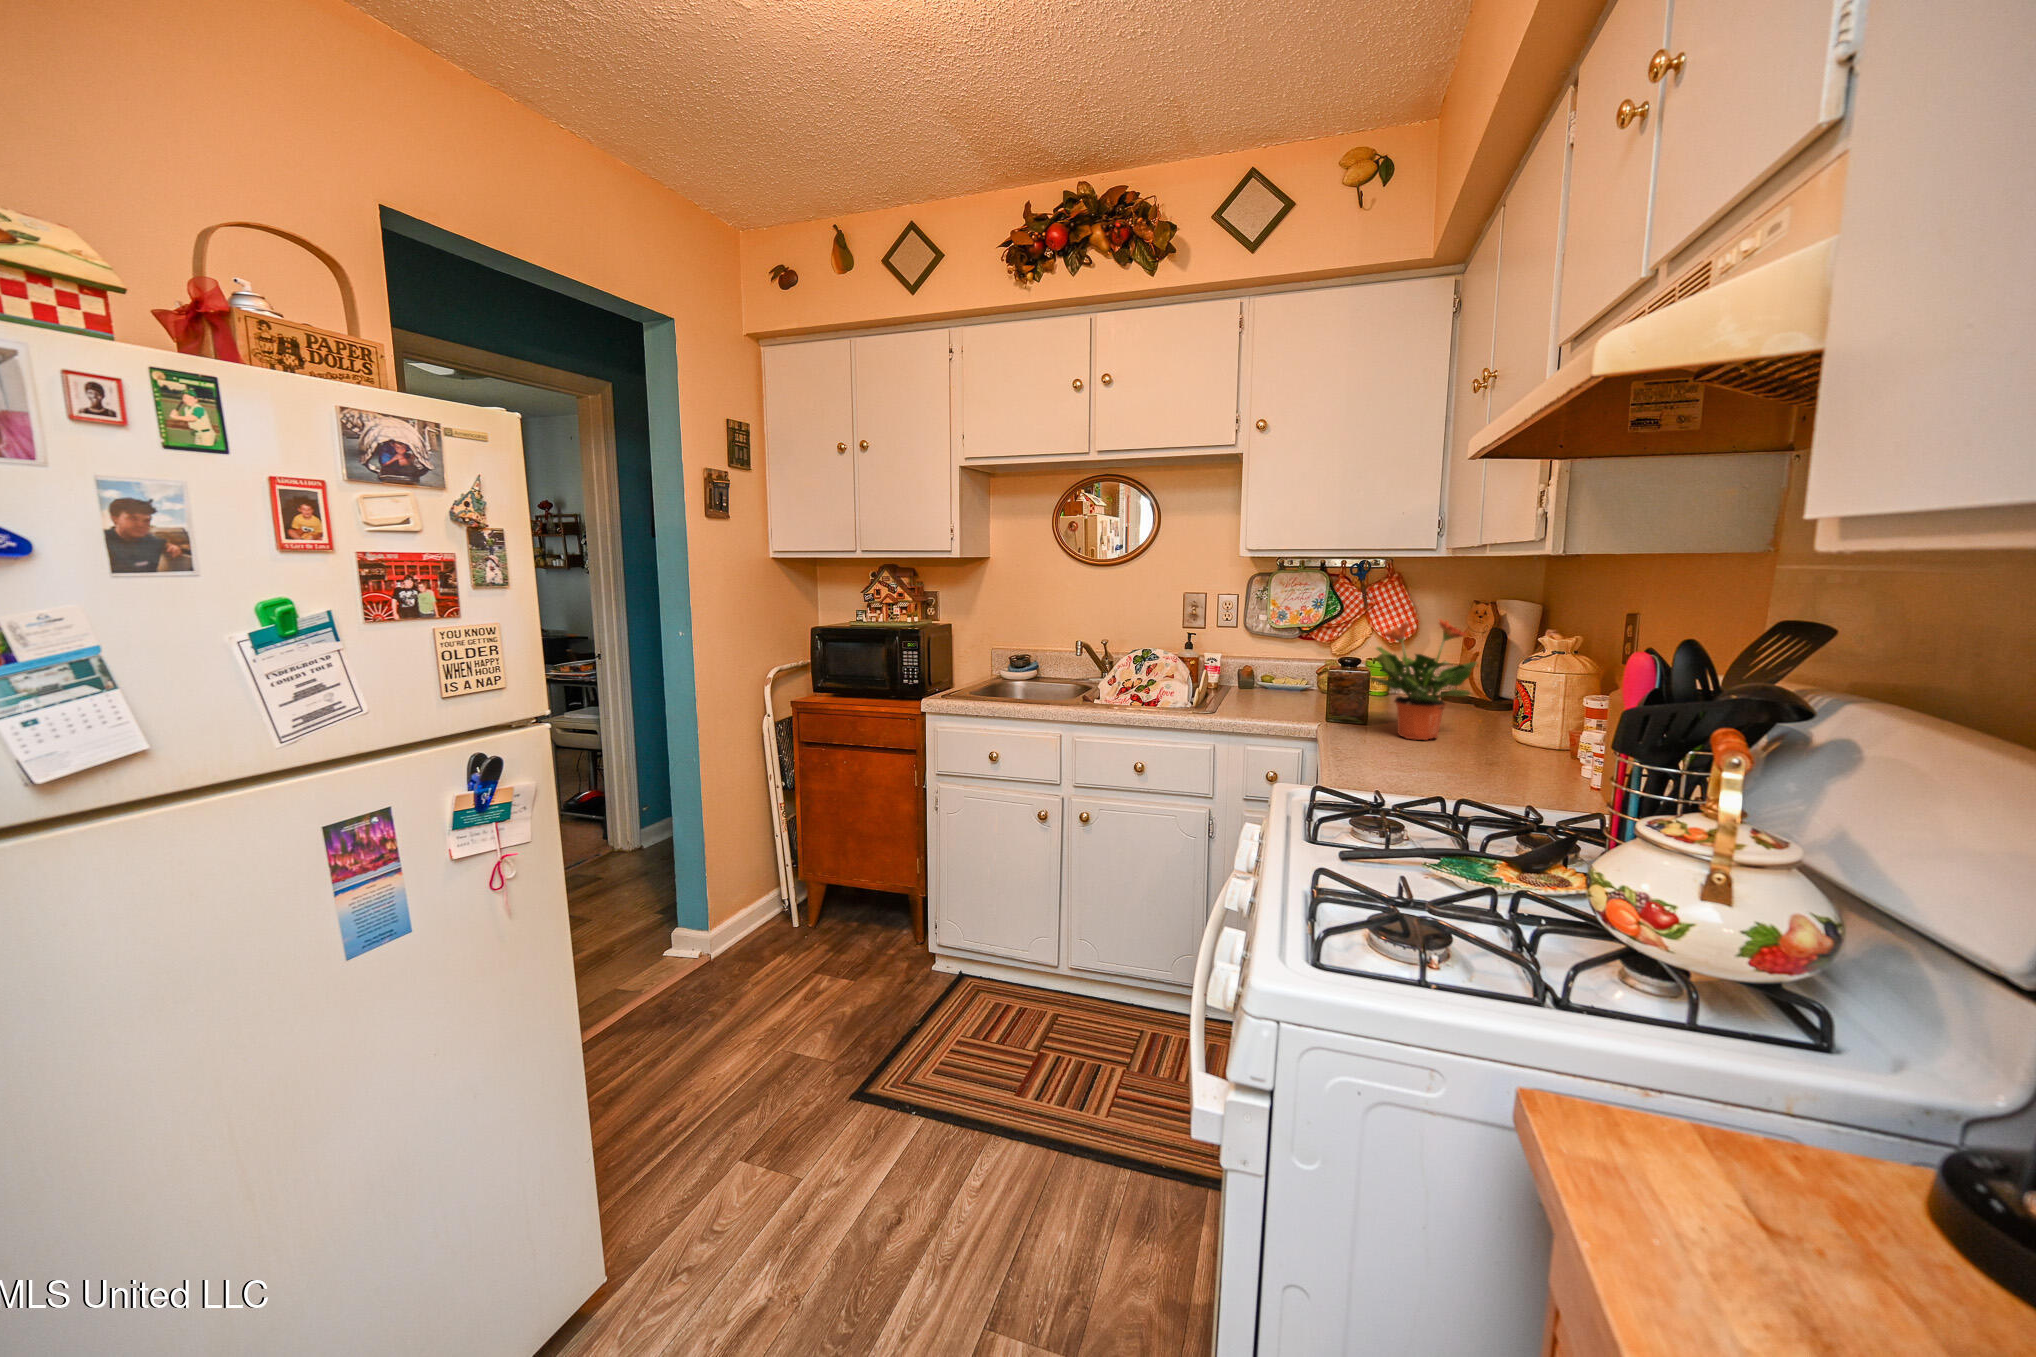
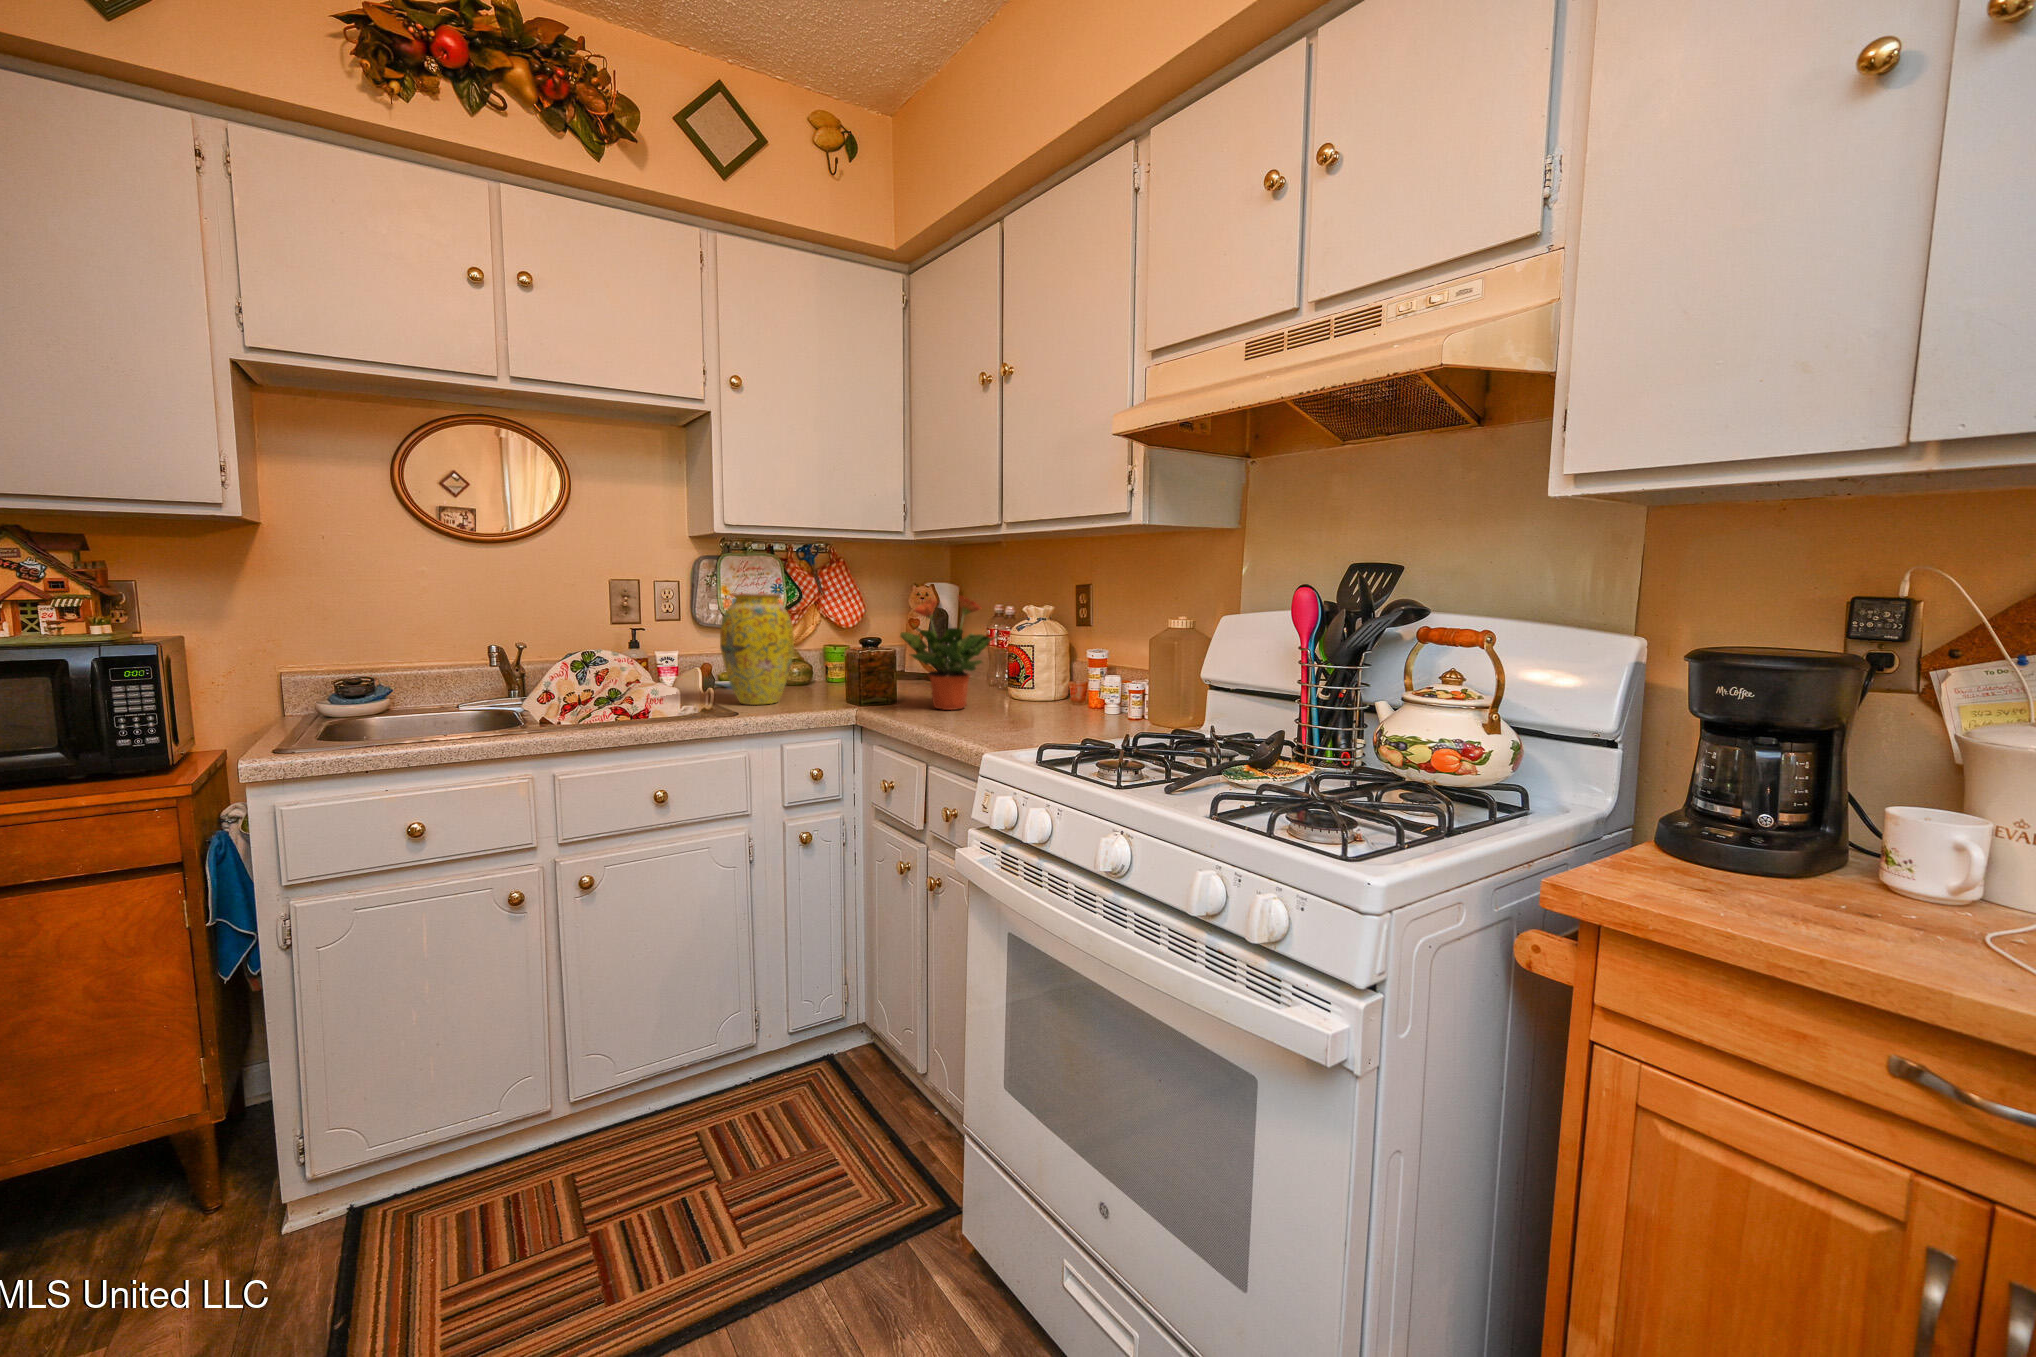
vase: none [1231,610,1296,708] -> present [720,593,794,705]

